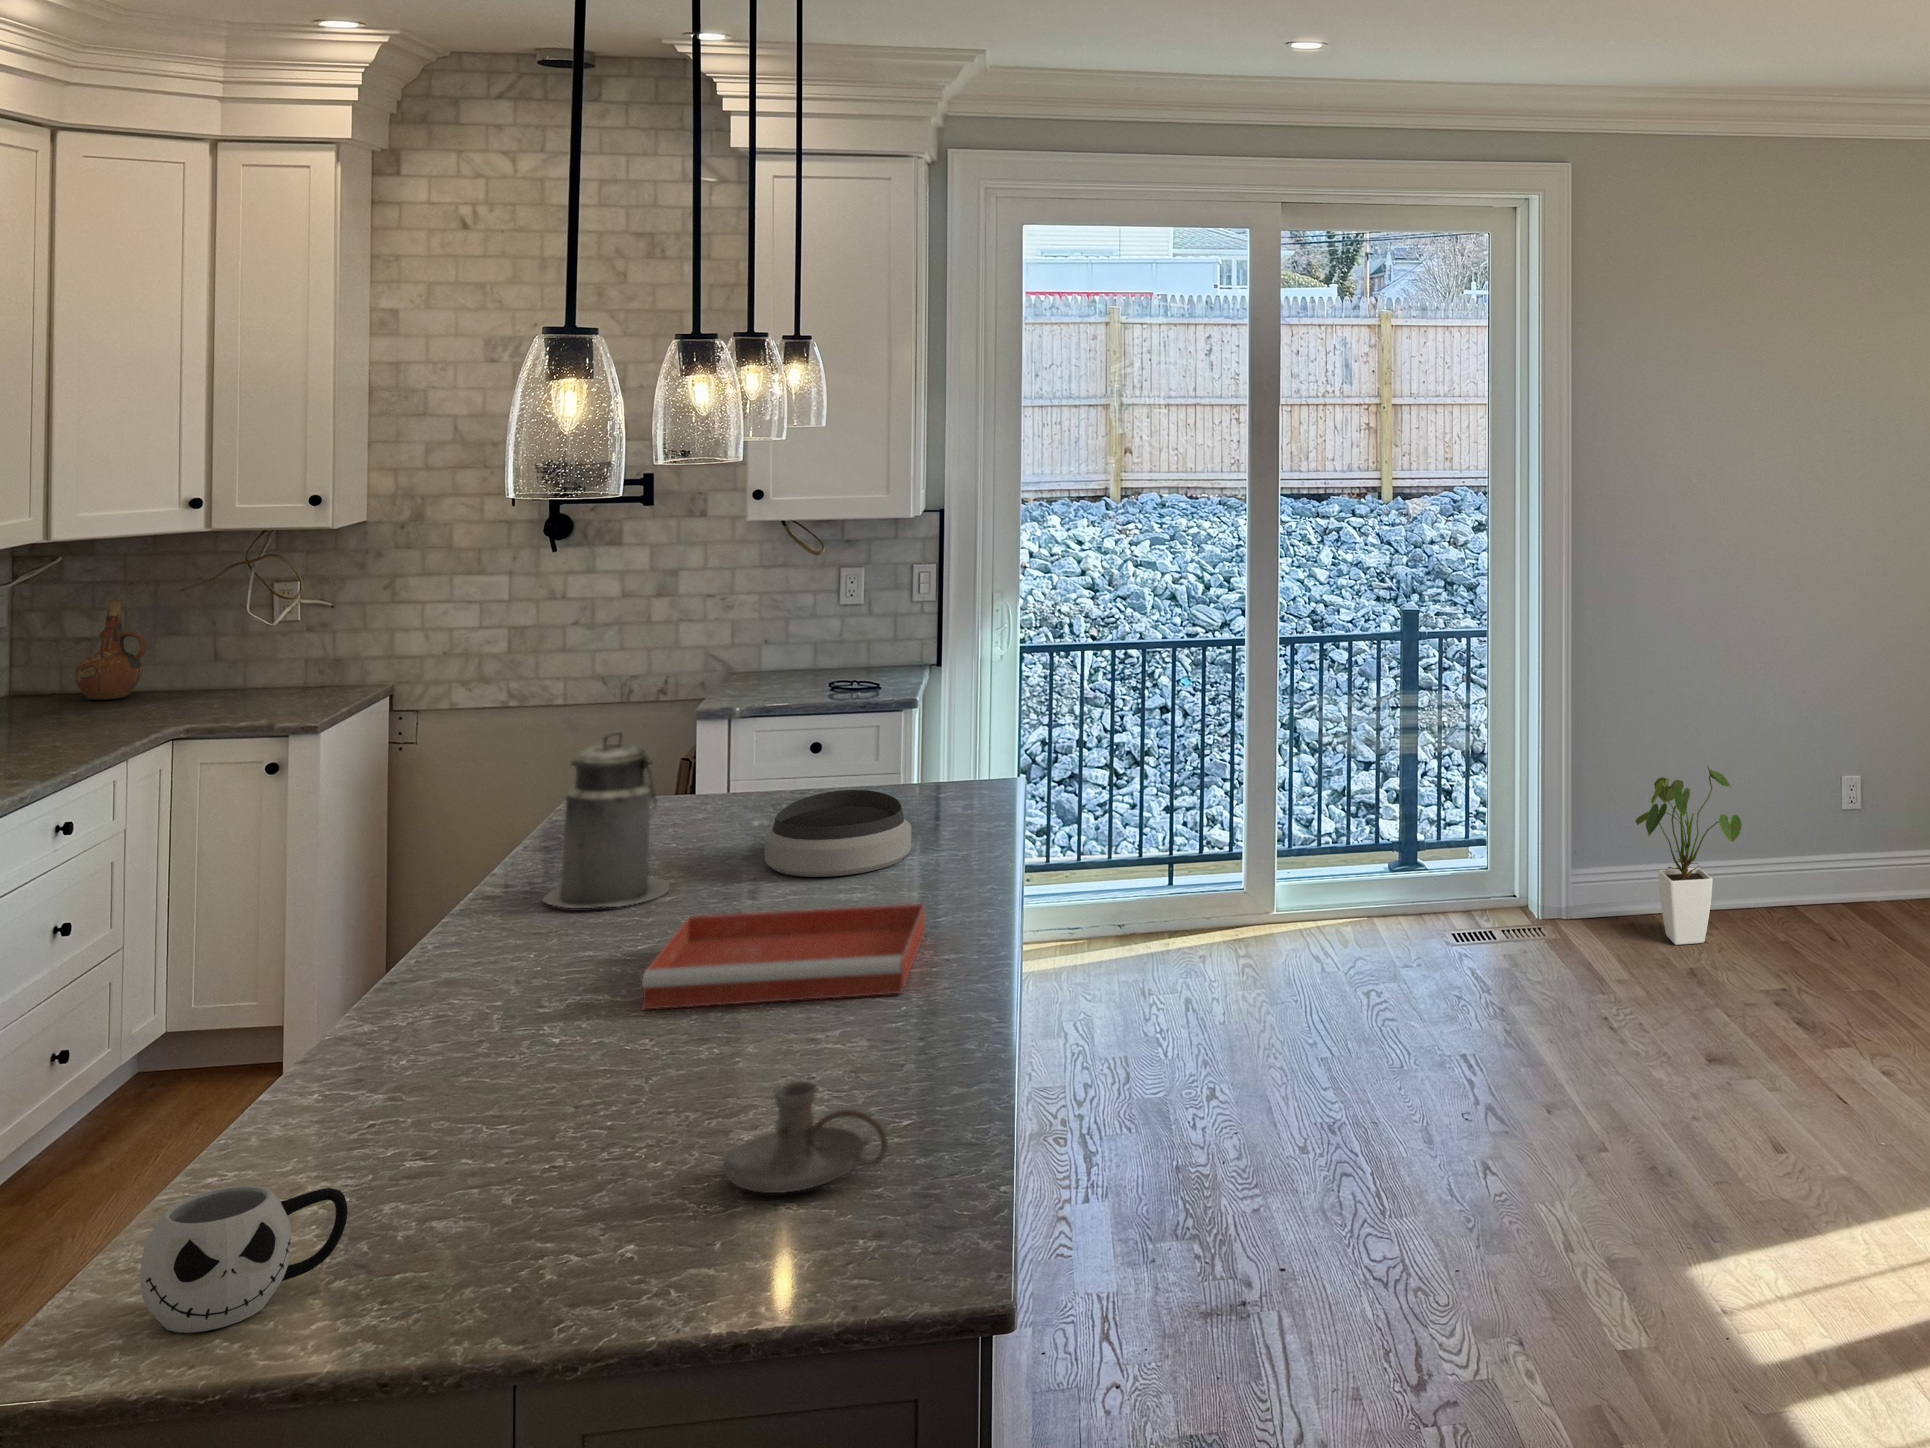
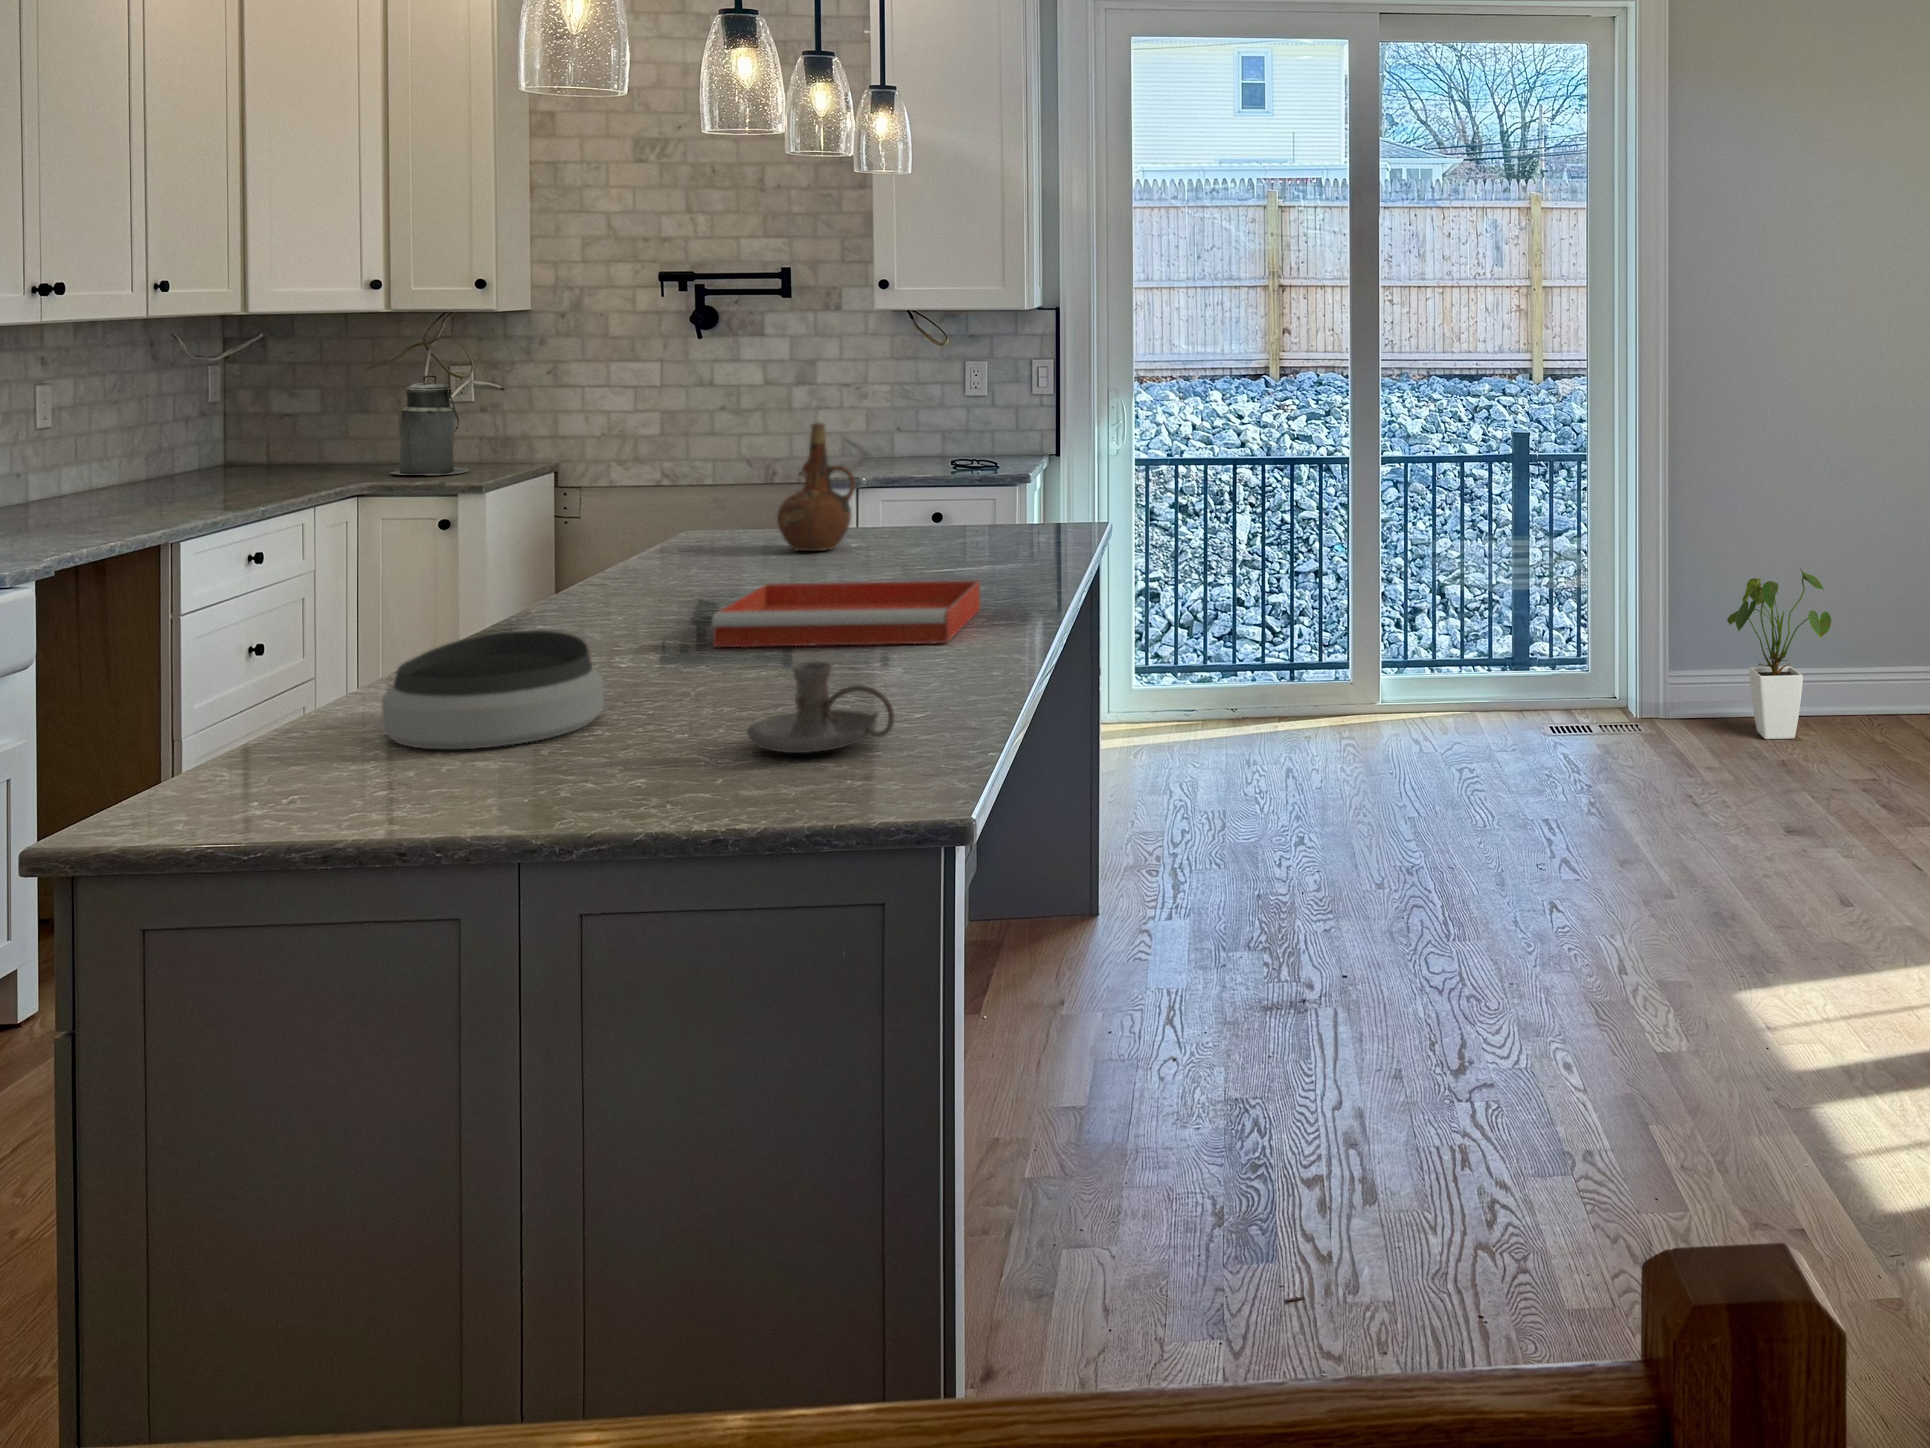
ceramic pitcher: present [75,600,147,700] -> present [777,423,855,551]
canister: present [543,731,670,908] -> present [391,375,469,475]
bowl: present [765,790,911,877] -> present [382,630,604,749]
mug: present [140,1186,348,1333] -> none [225,703,407,817]

